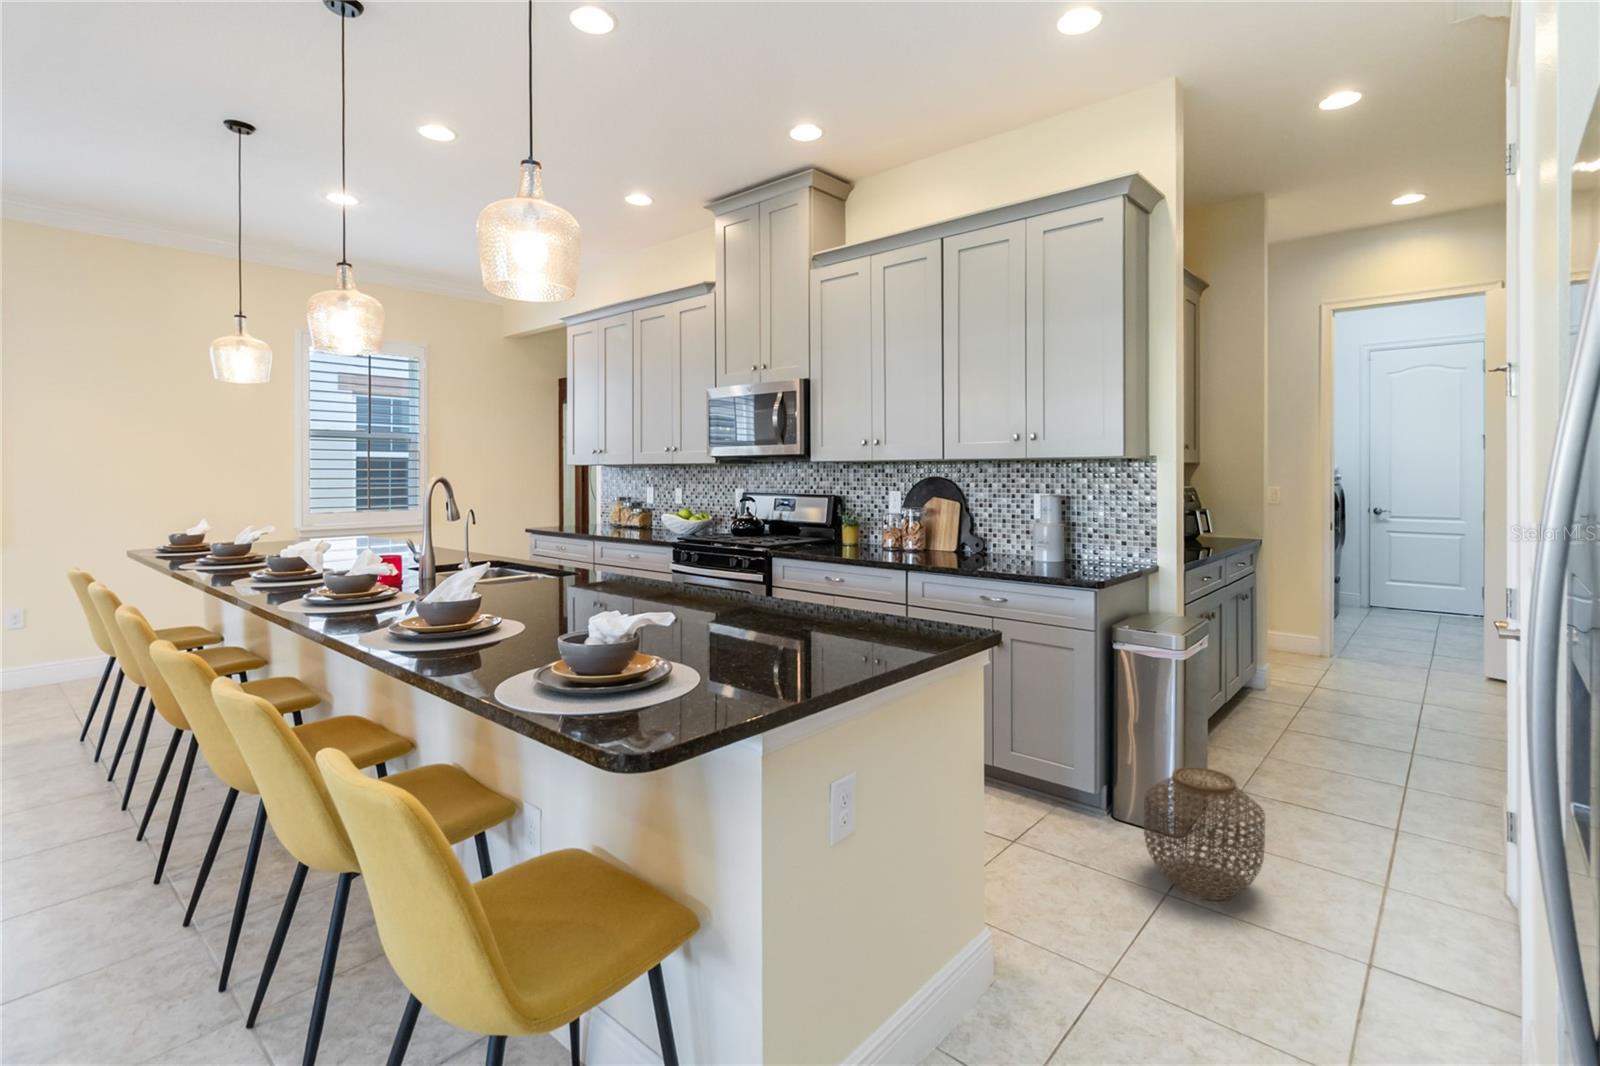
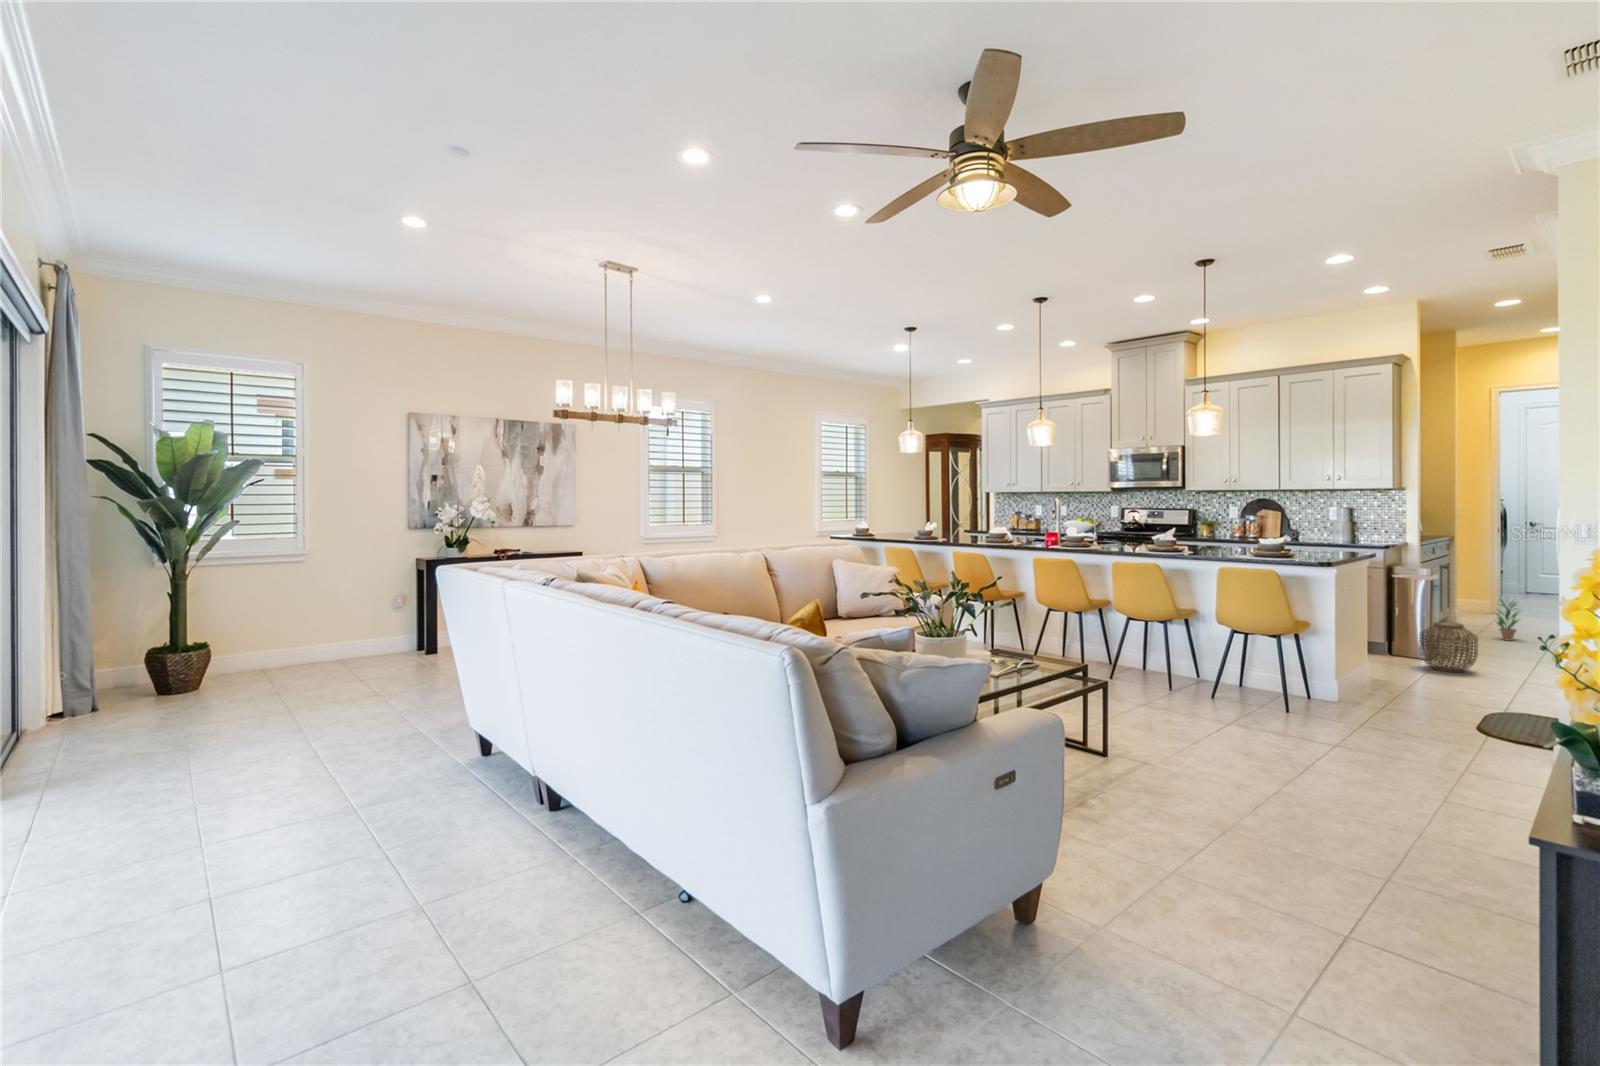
potted plant: none [1311,660,1365,742] -> present [1496,598,1519,641]

